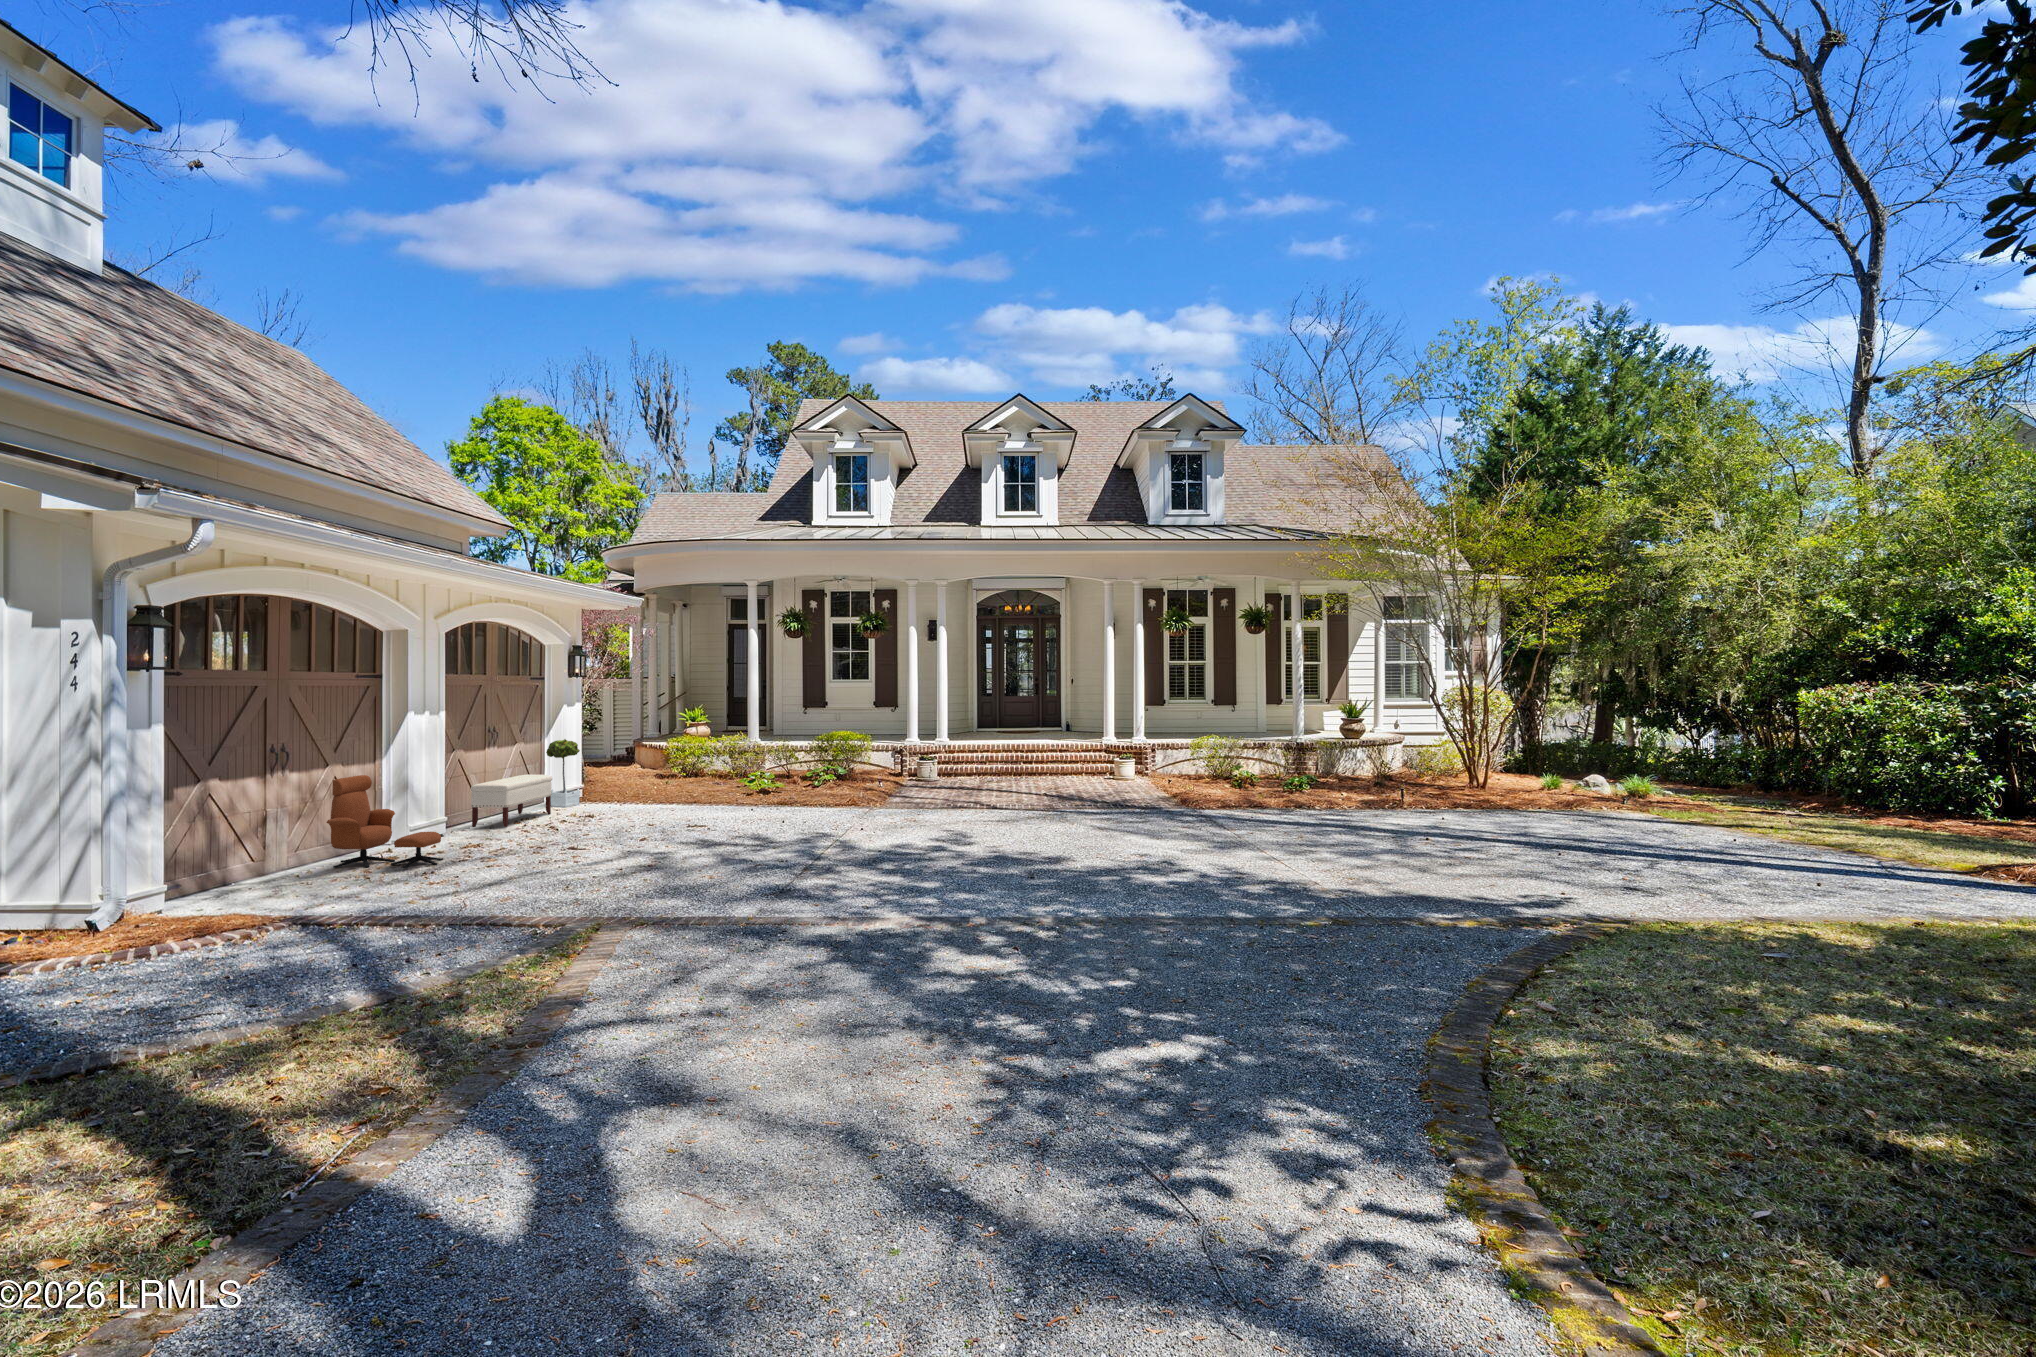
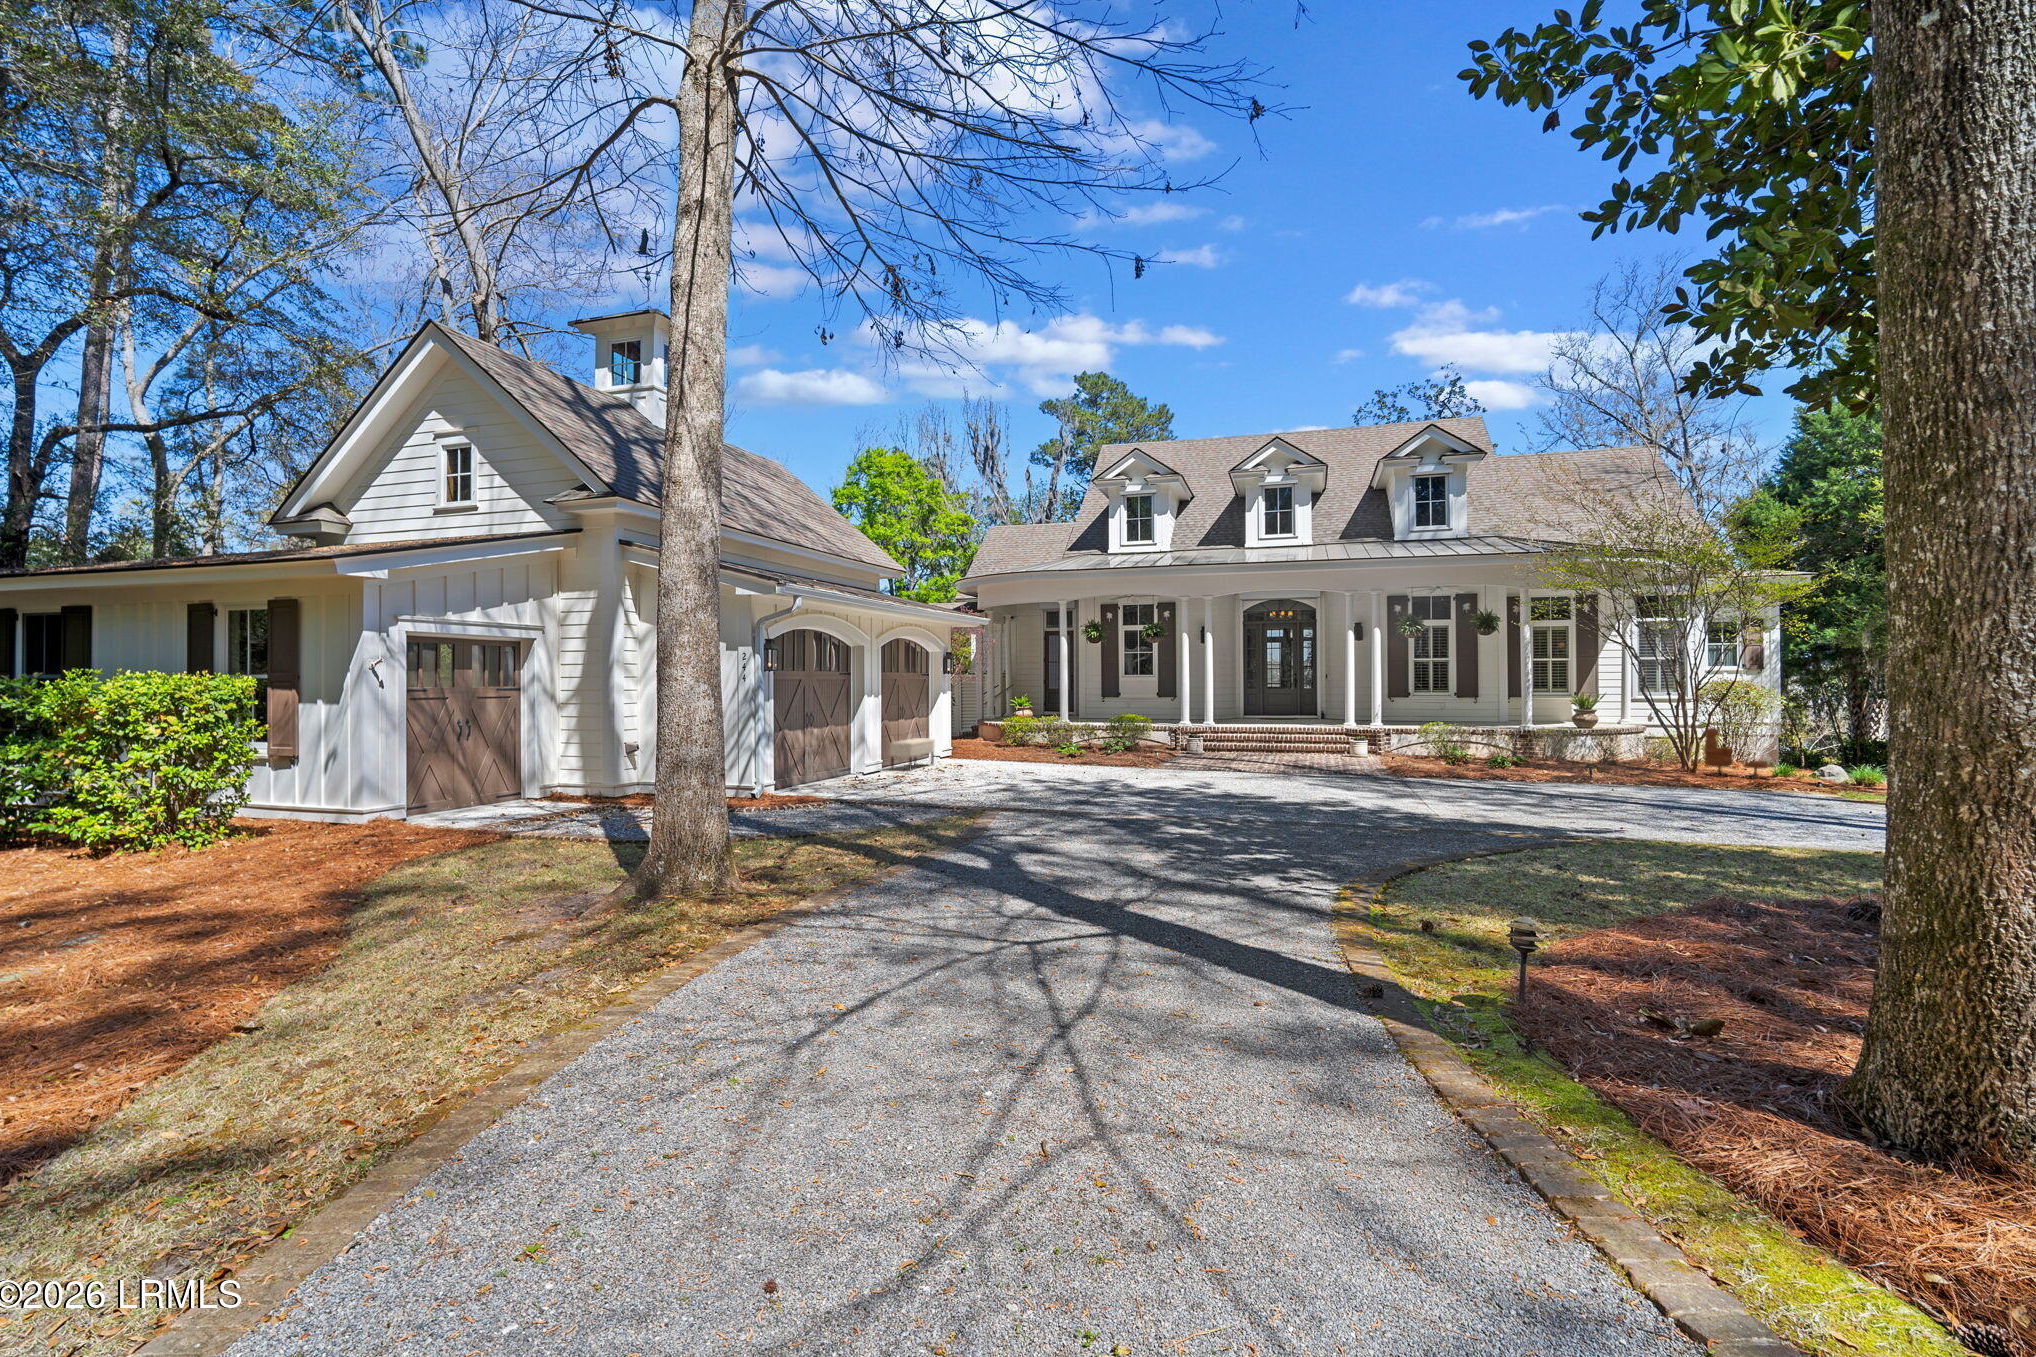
potted tree: present [546,739,580,807] -> none [929,715,950,762]
lounge chair: present [327,775,443,868] -> present [1704,728,1767,779]

